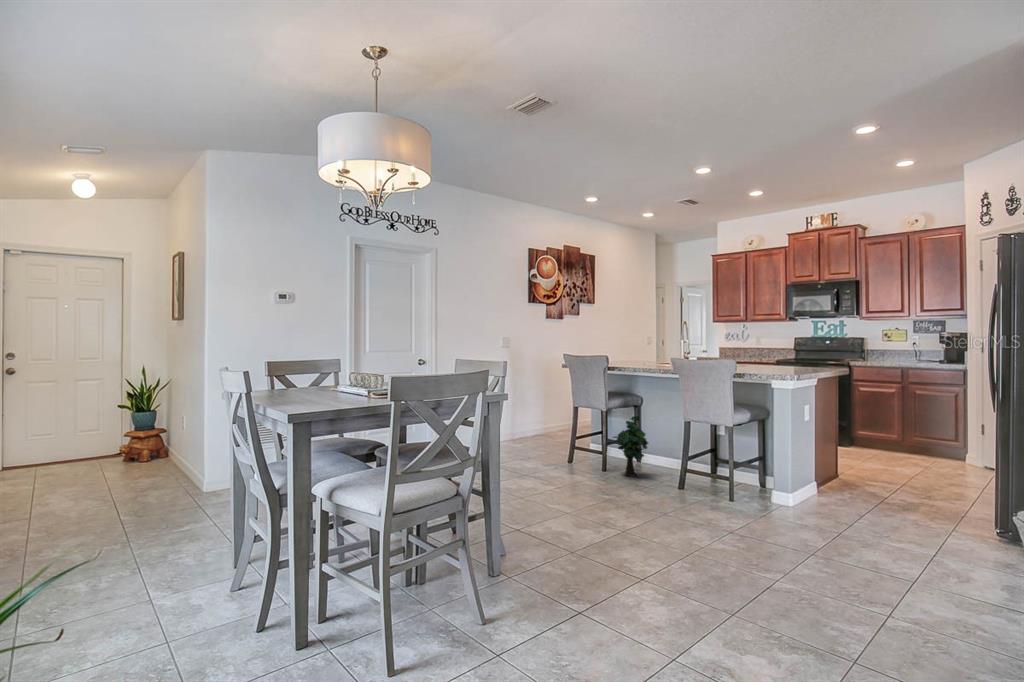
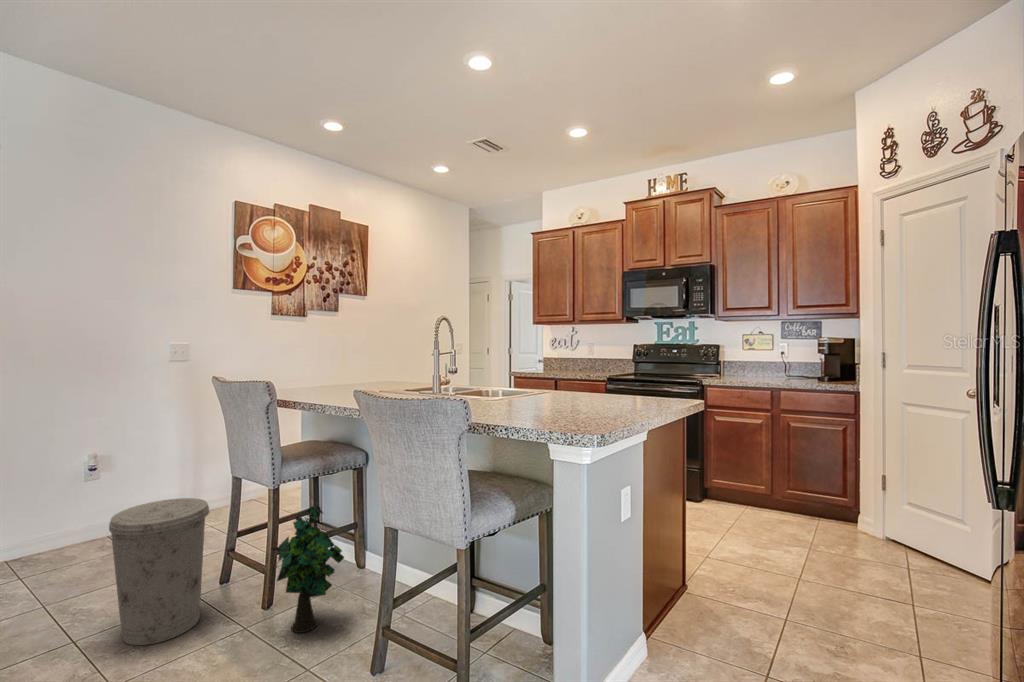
trash can: none [540,413,580,476] -> present [109,498,209,645]

